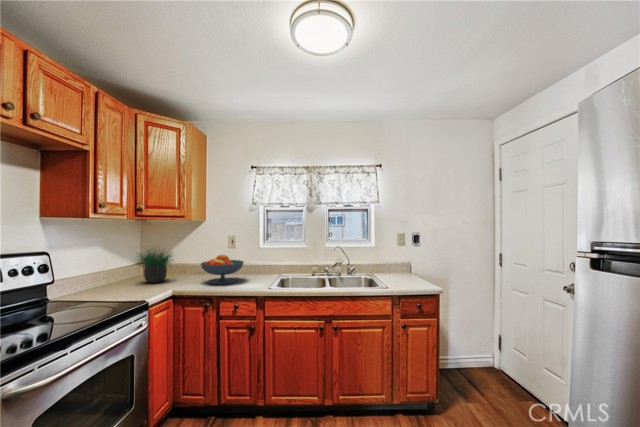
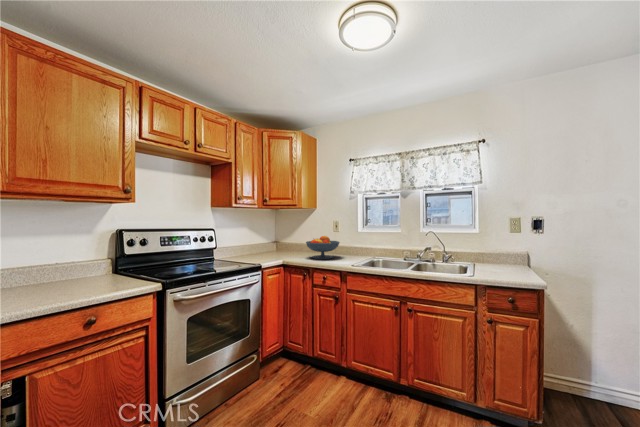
potted plant: present [139,250,172,283] -> none [263,221,296,255]

